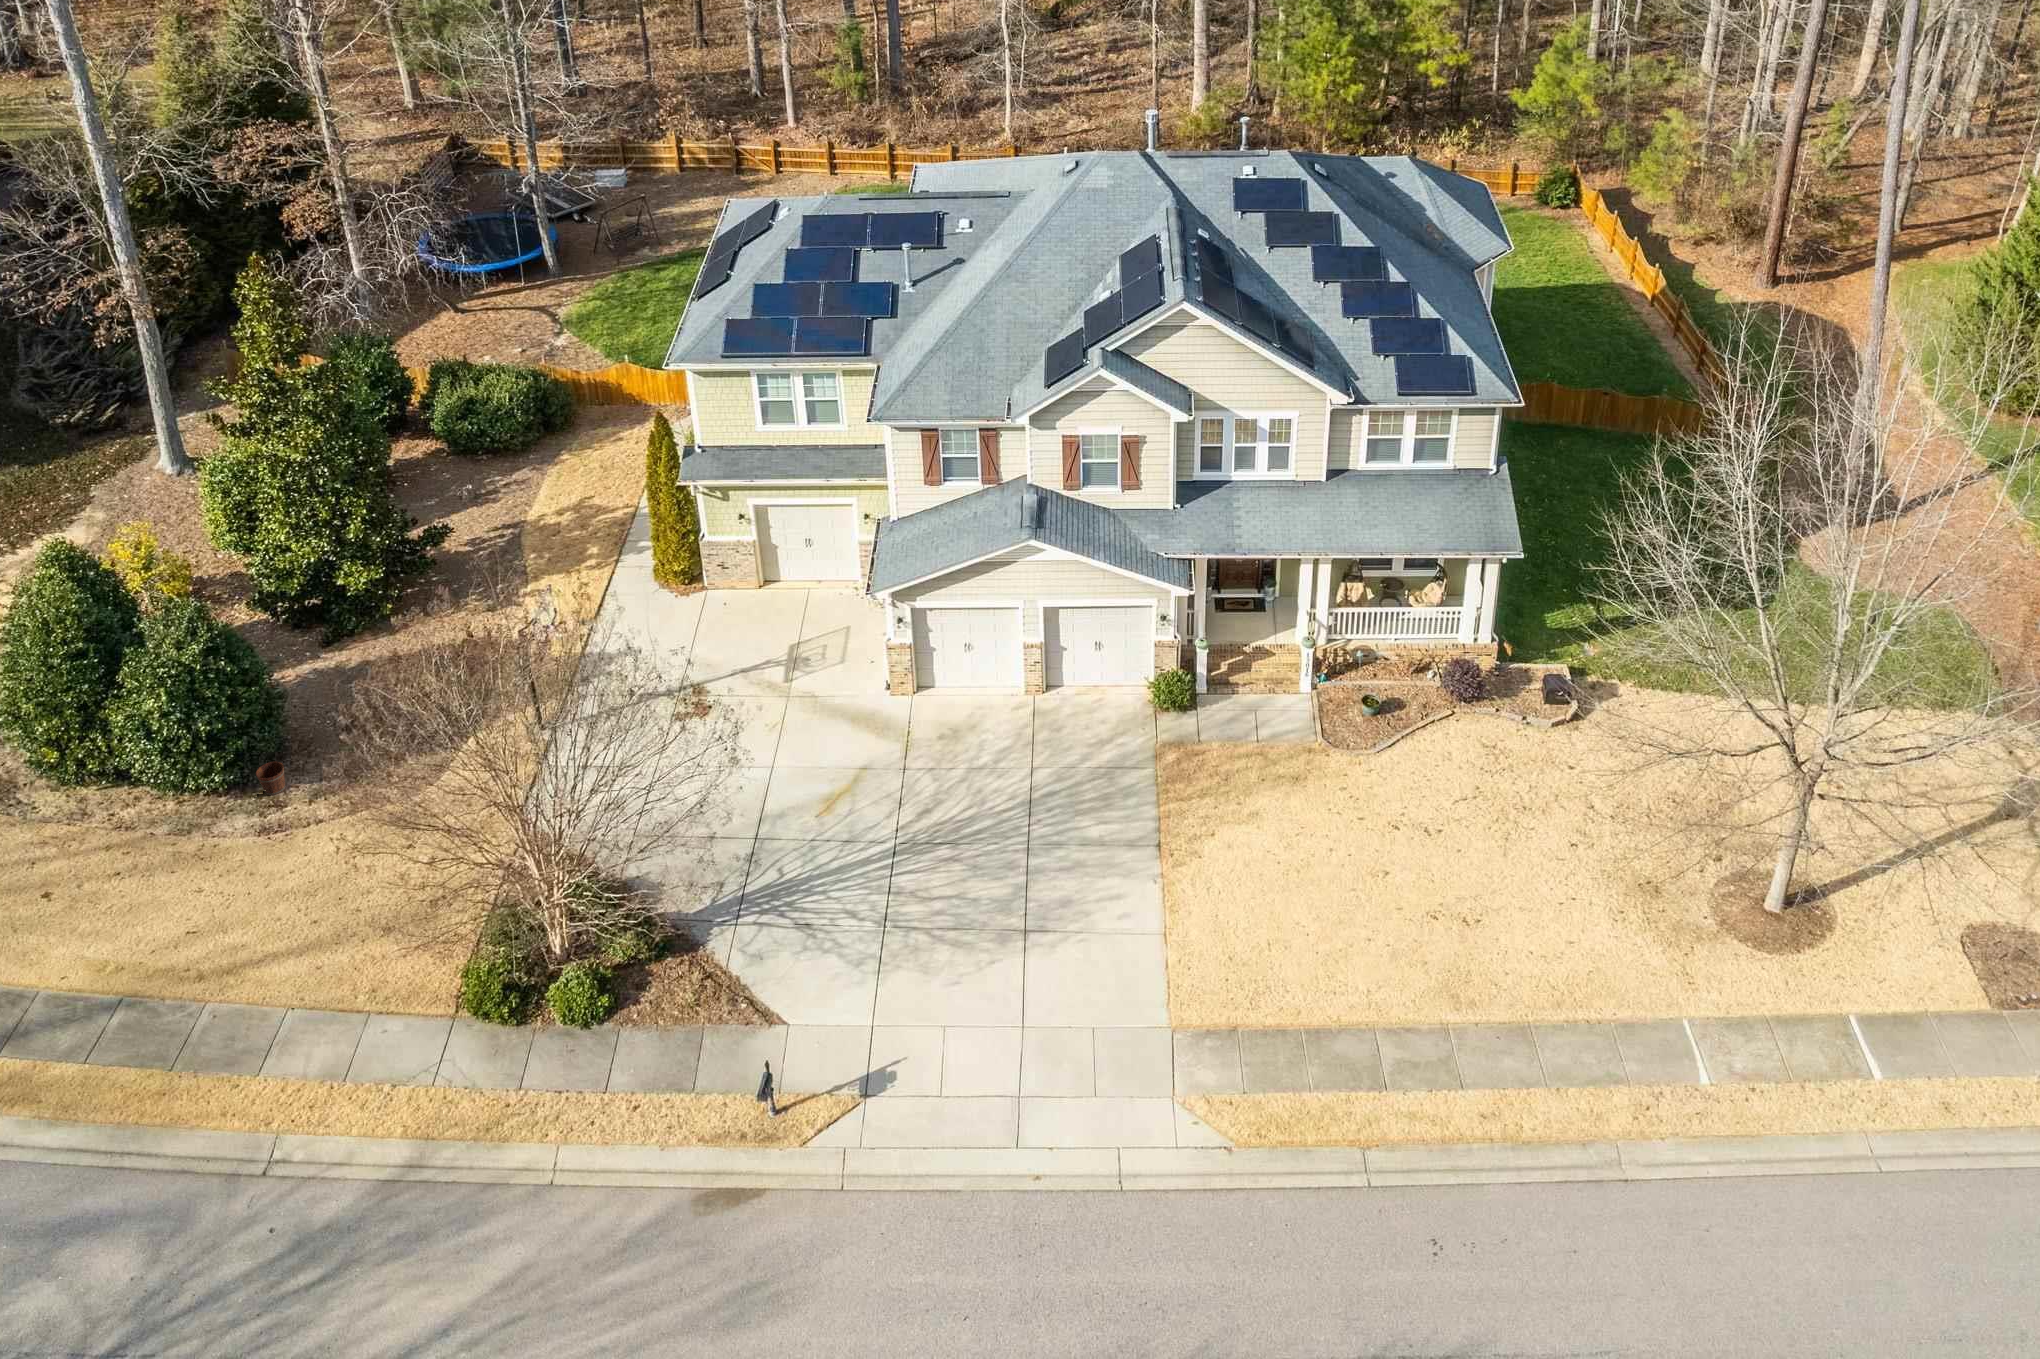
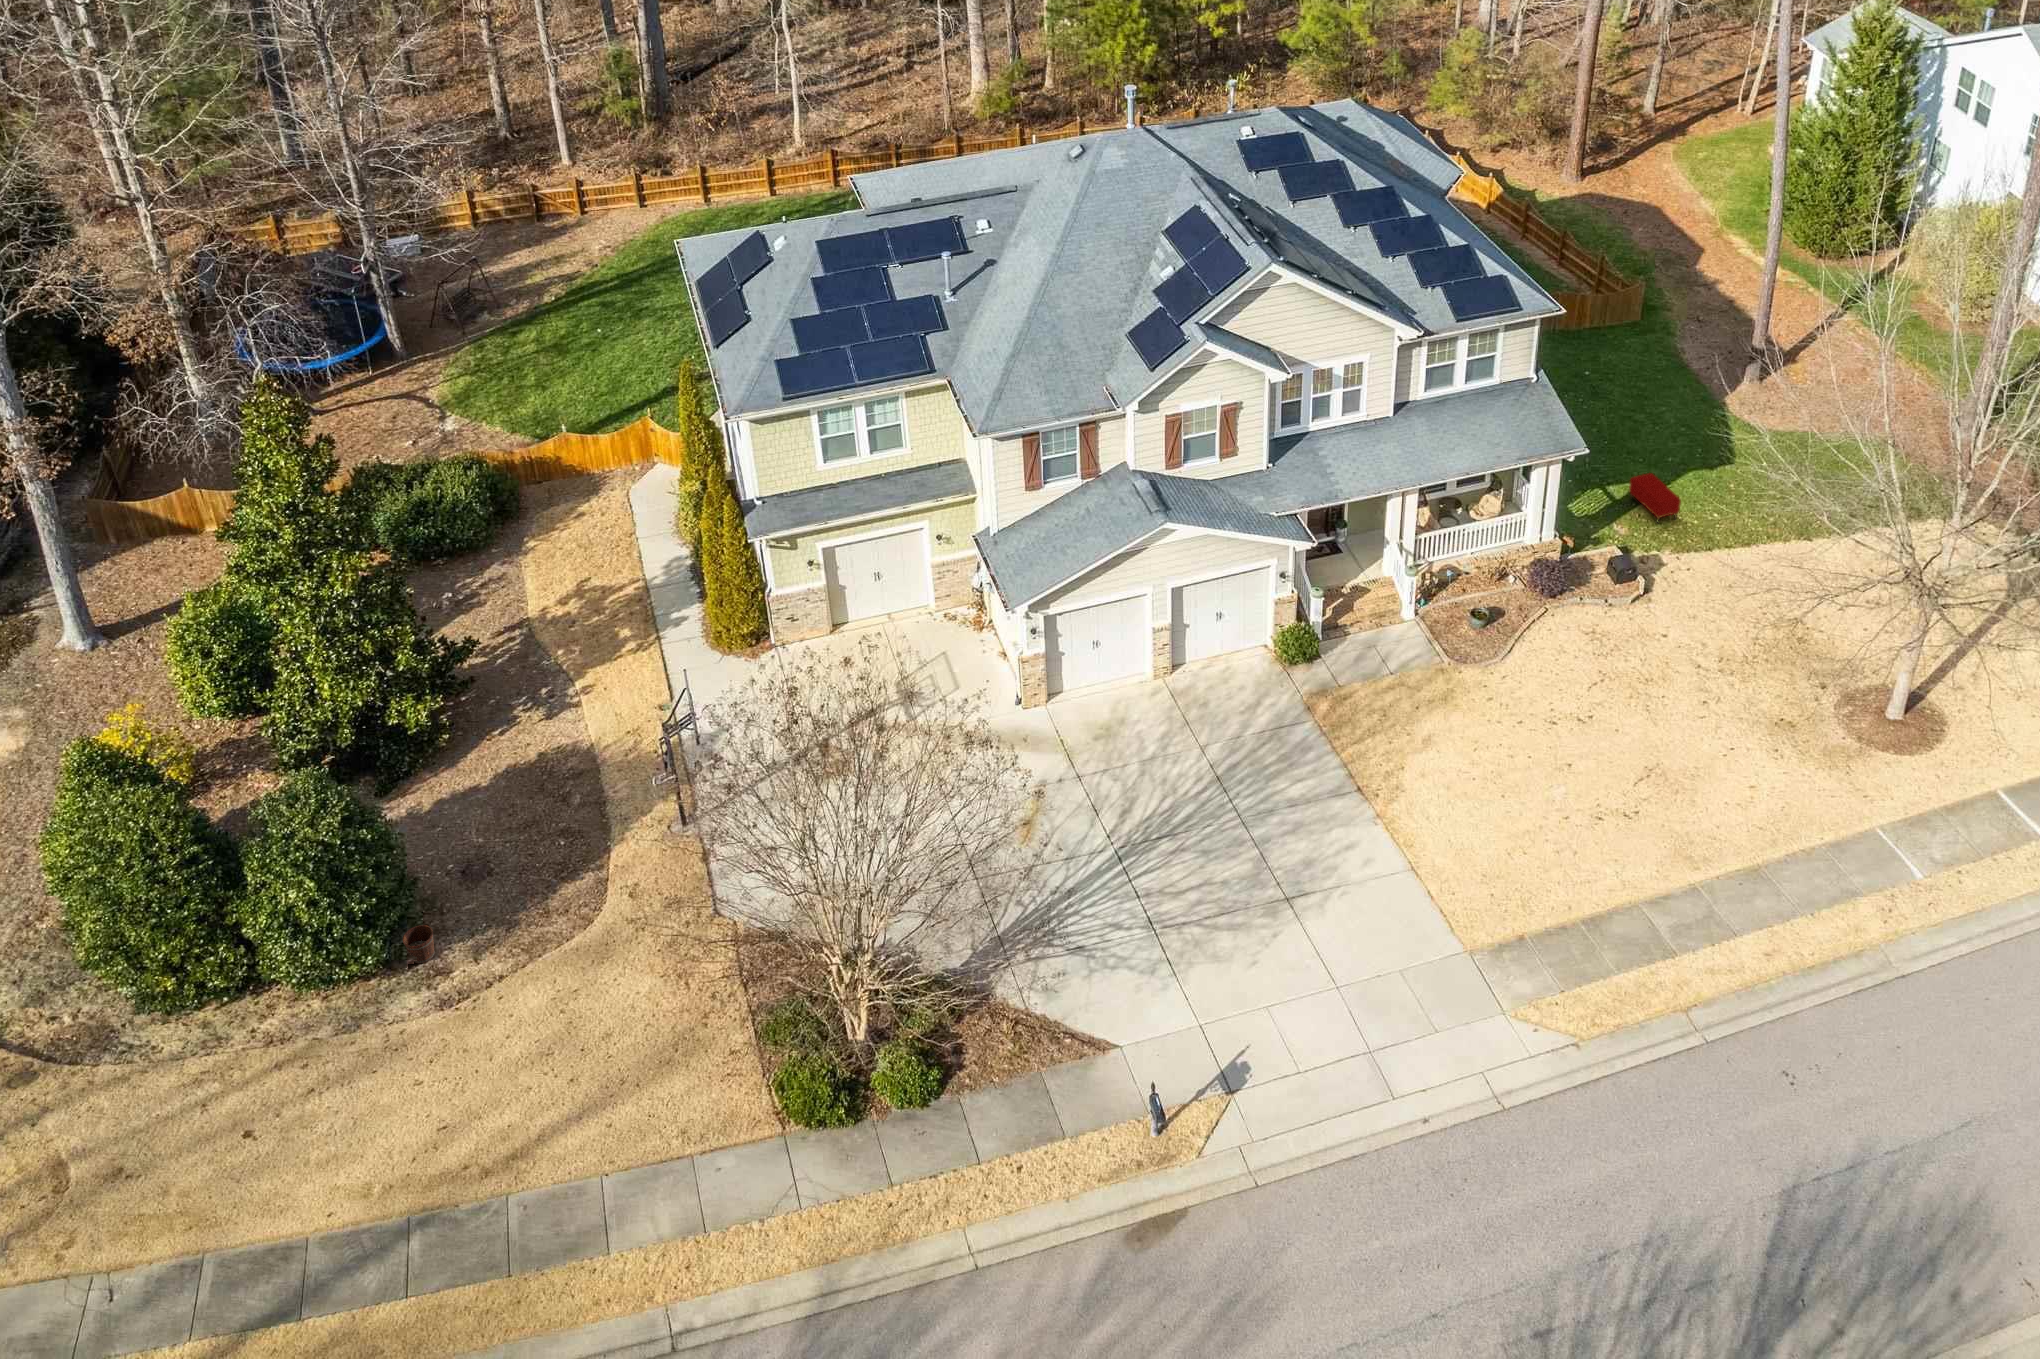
bench: none [1603,595,1648,650] -> present [1629,473,1681,522]

